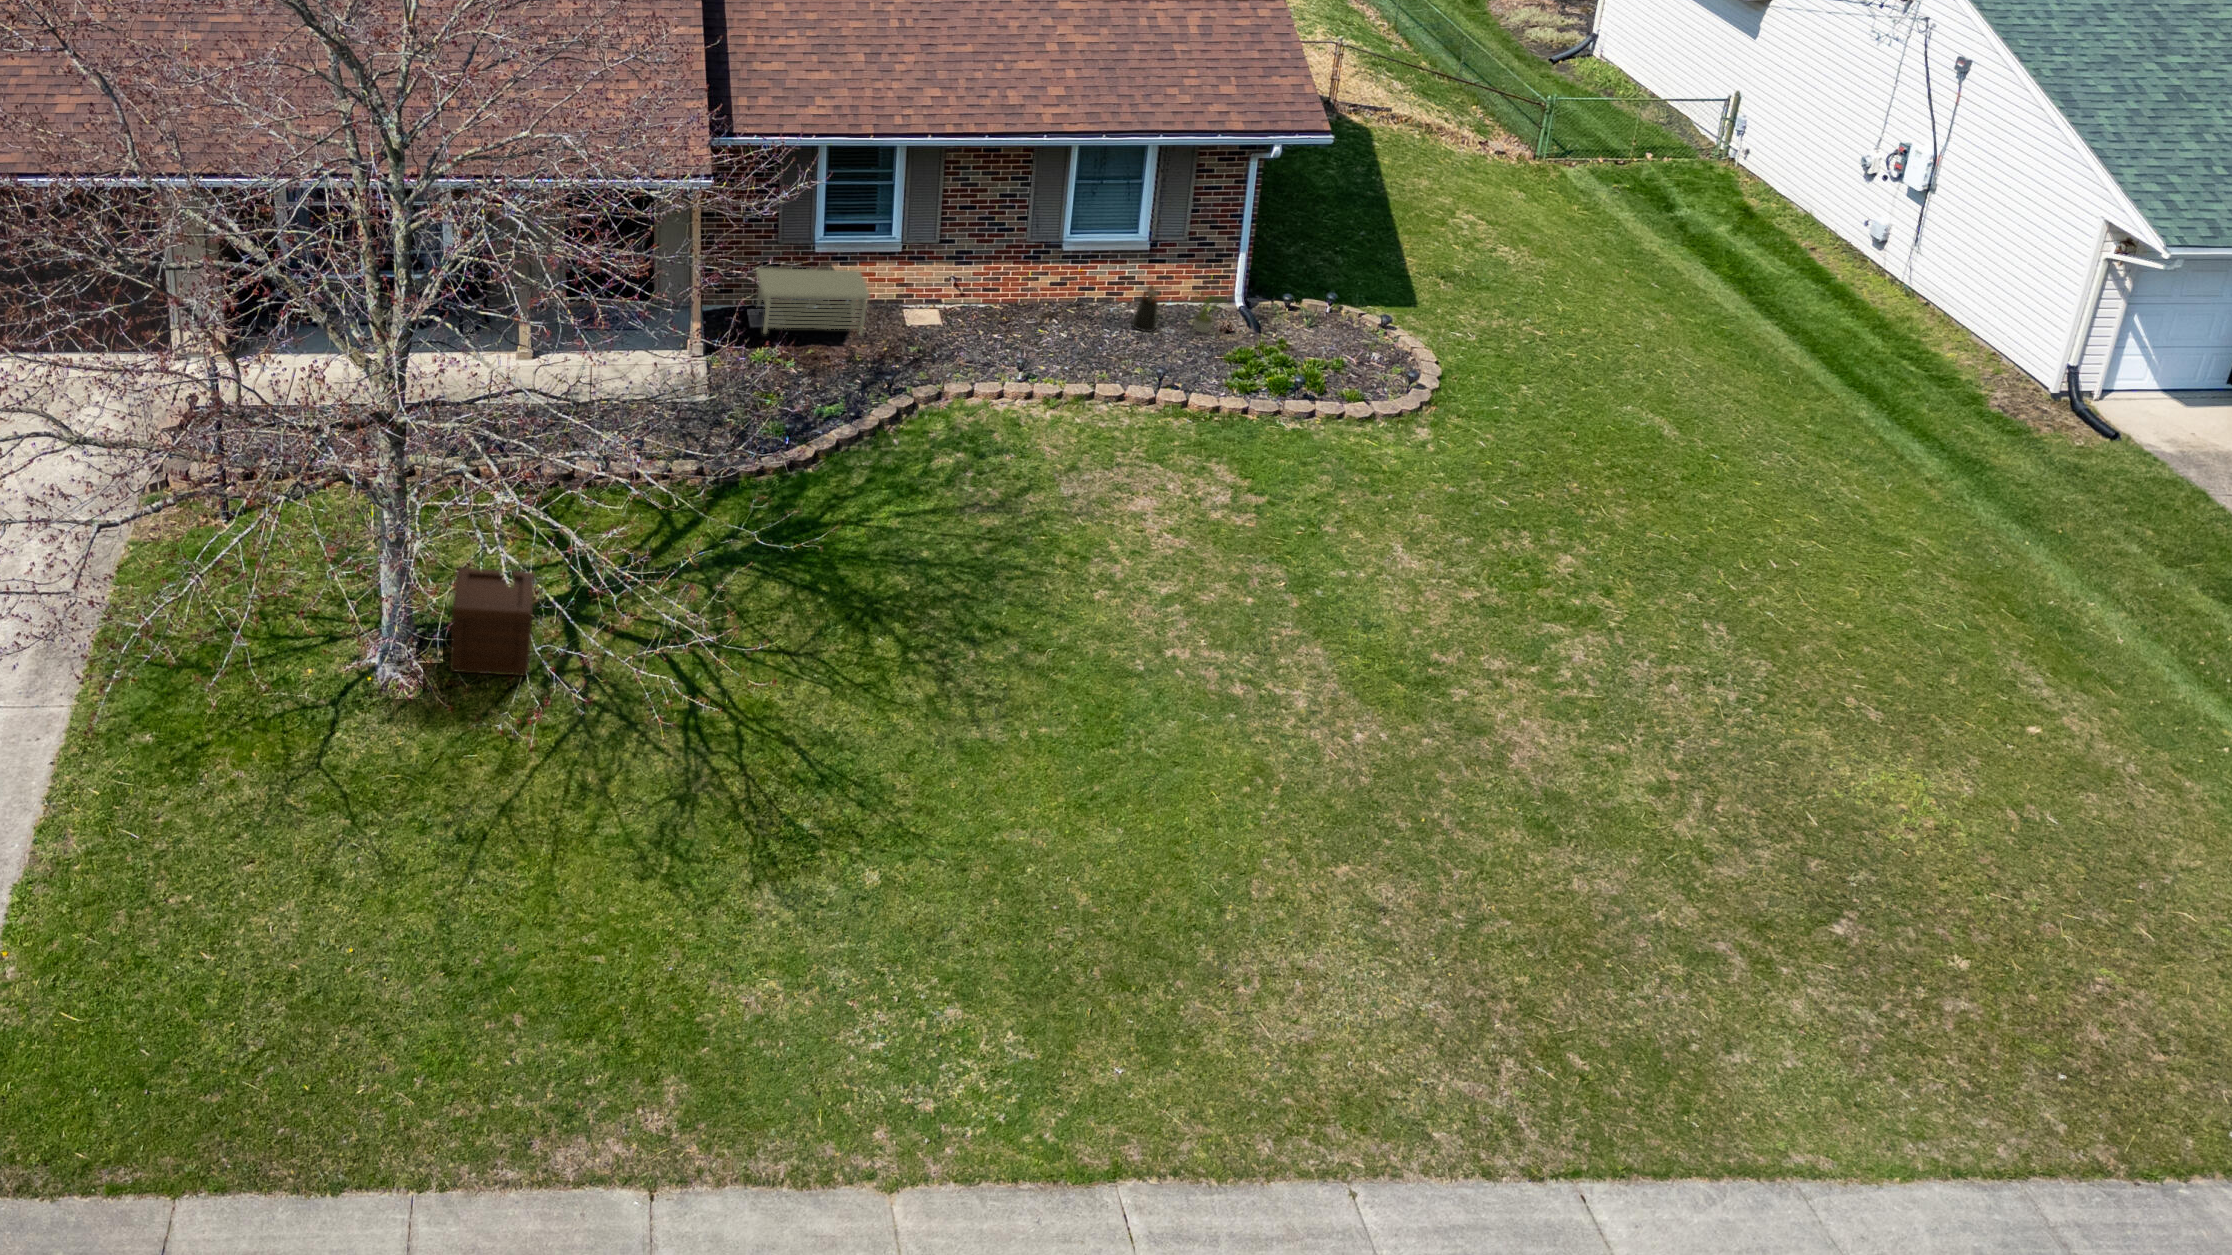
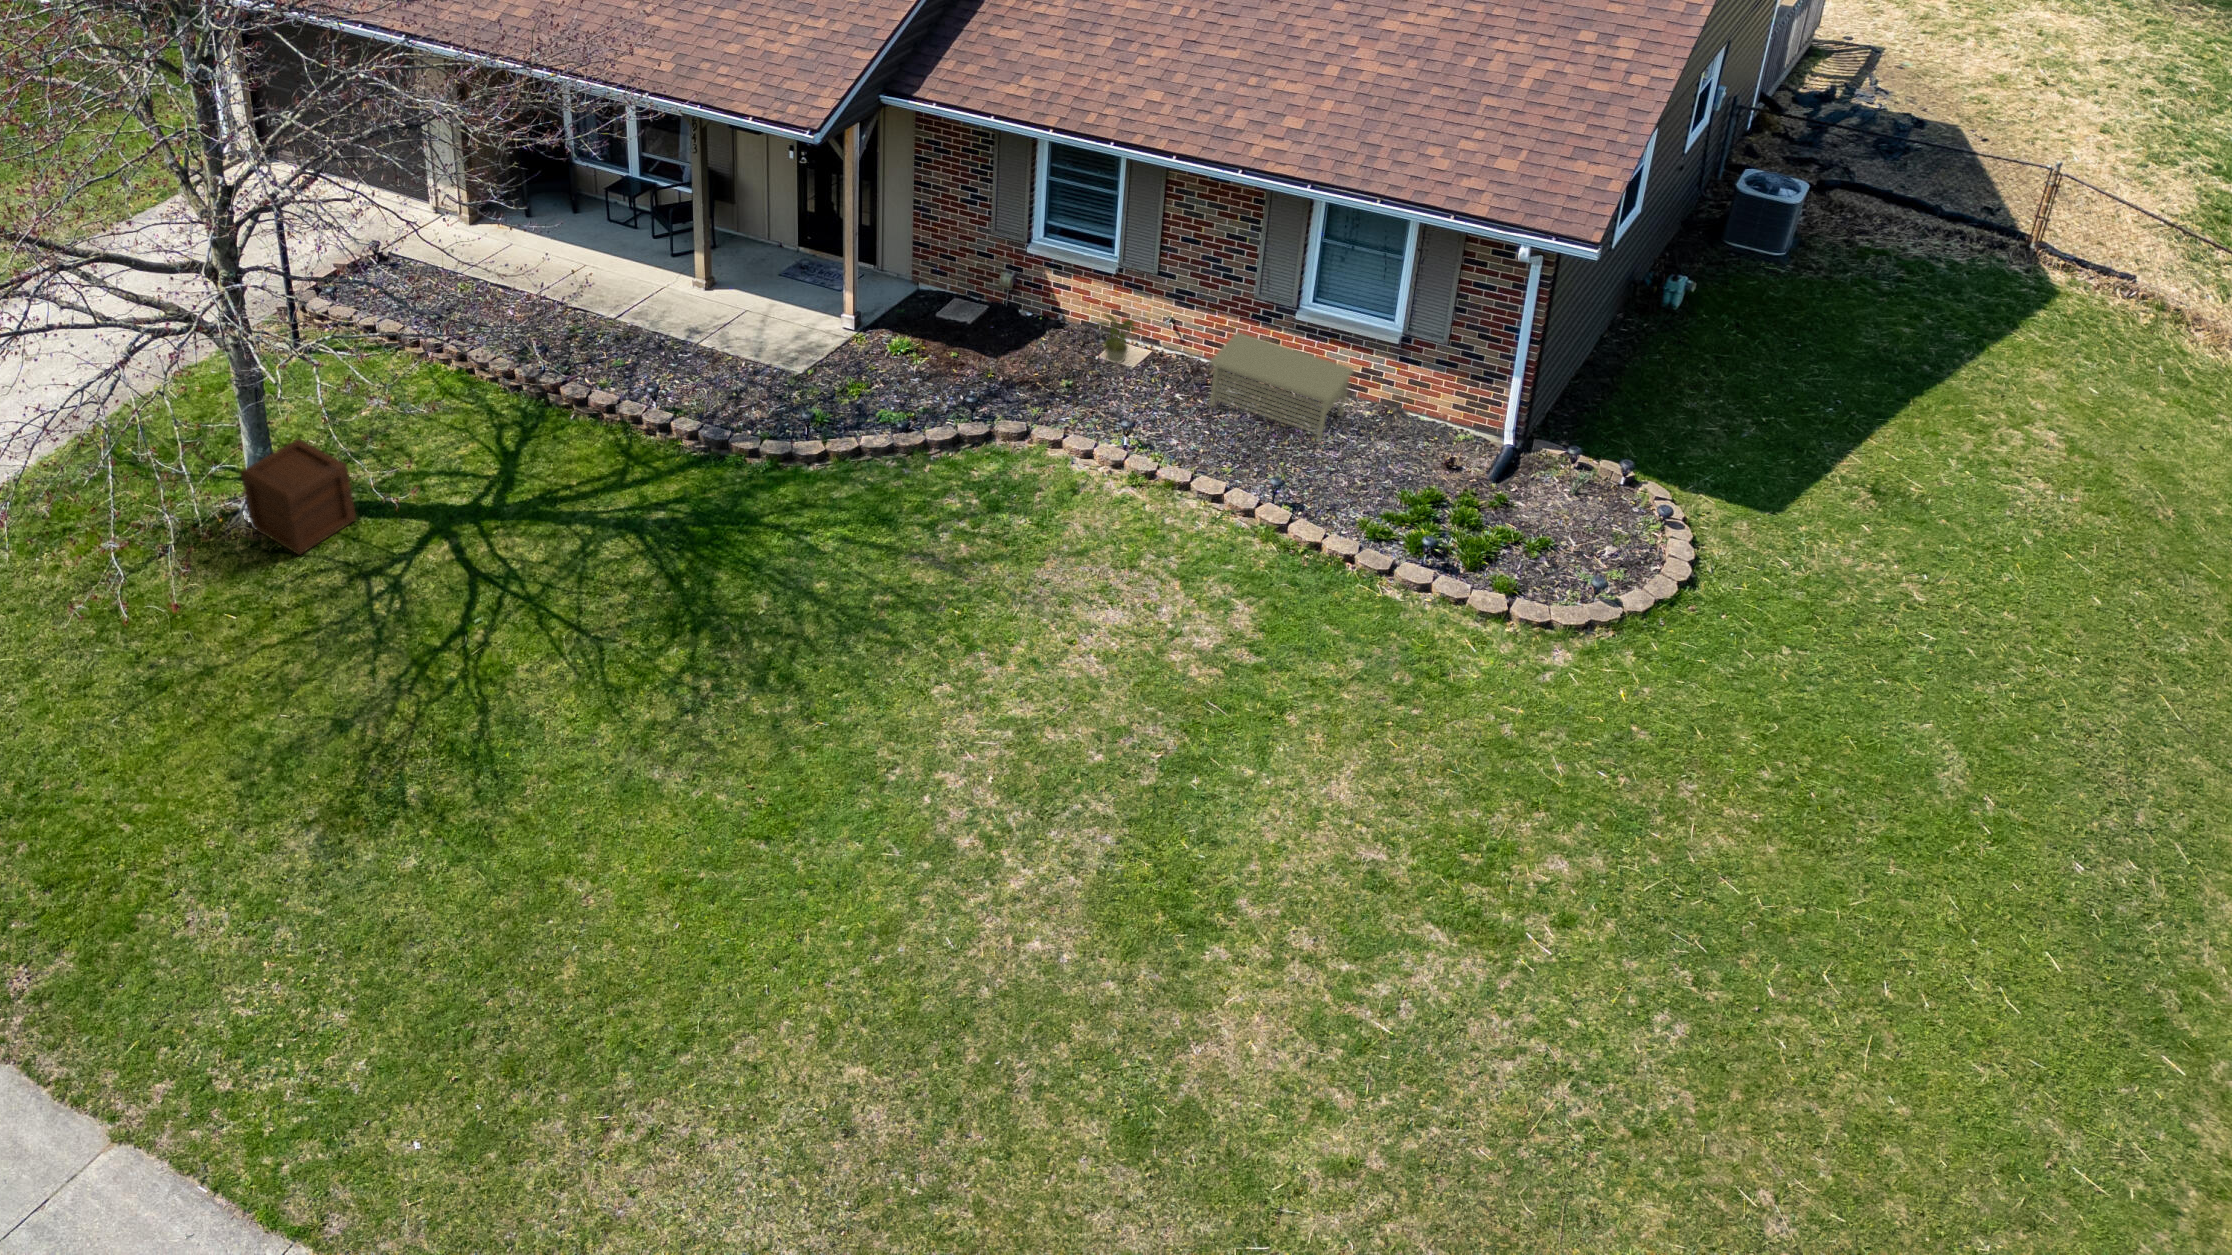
storage bench: present [756,268,871,335] -> present [1209,332,1354,442]
watering can: present [1132,285,1159,332] -> none [1366,385,1402,442]
potted plant: present [1191,291,1225,333] -> present [1096,314,1141,363]

